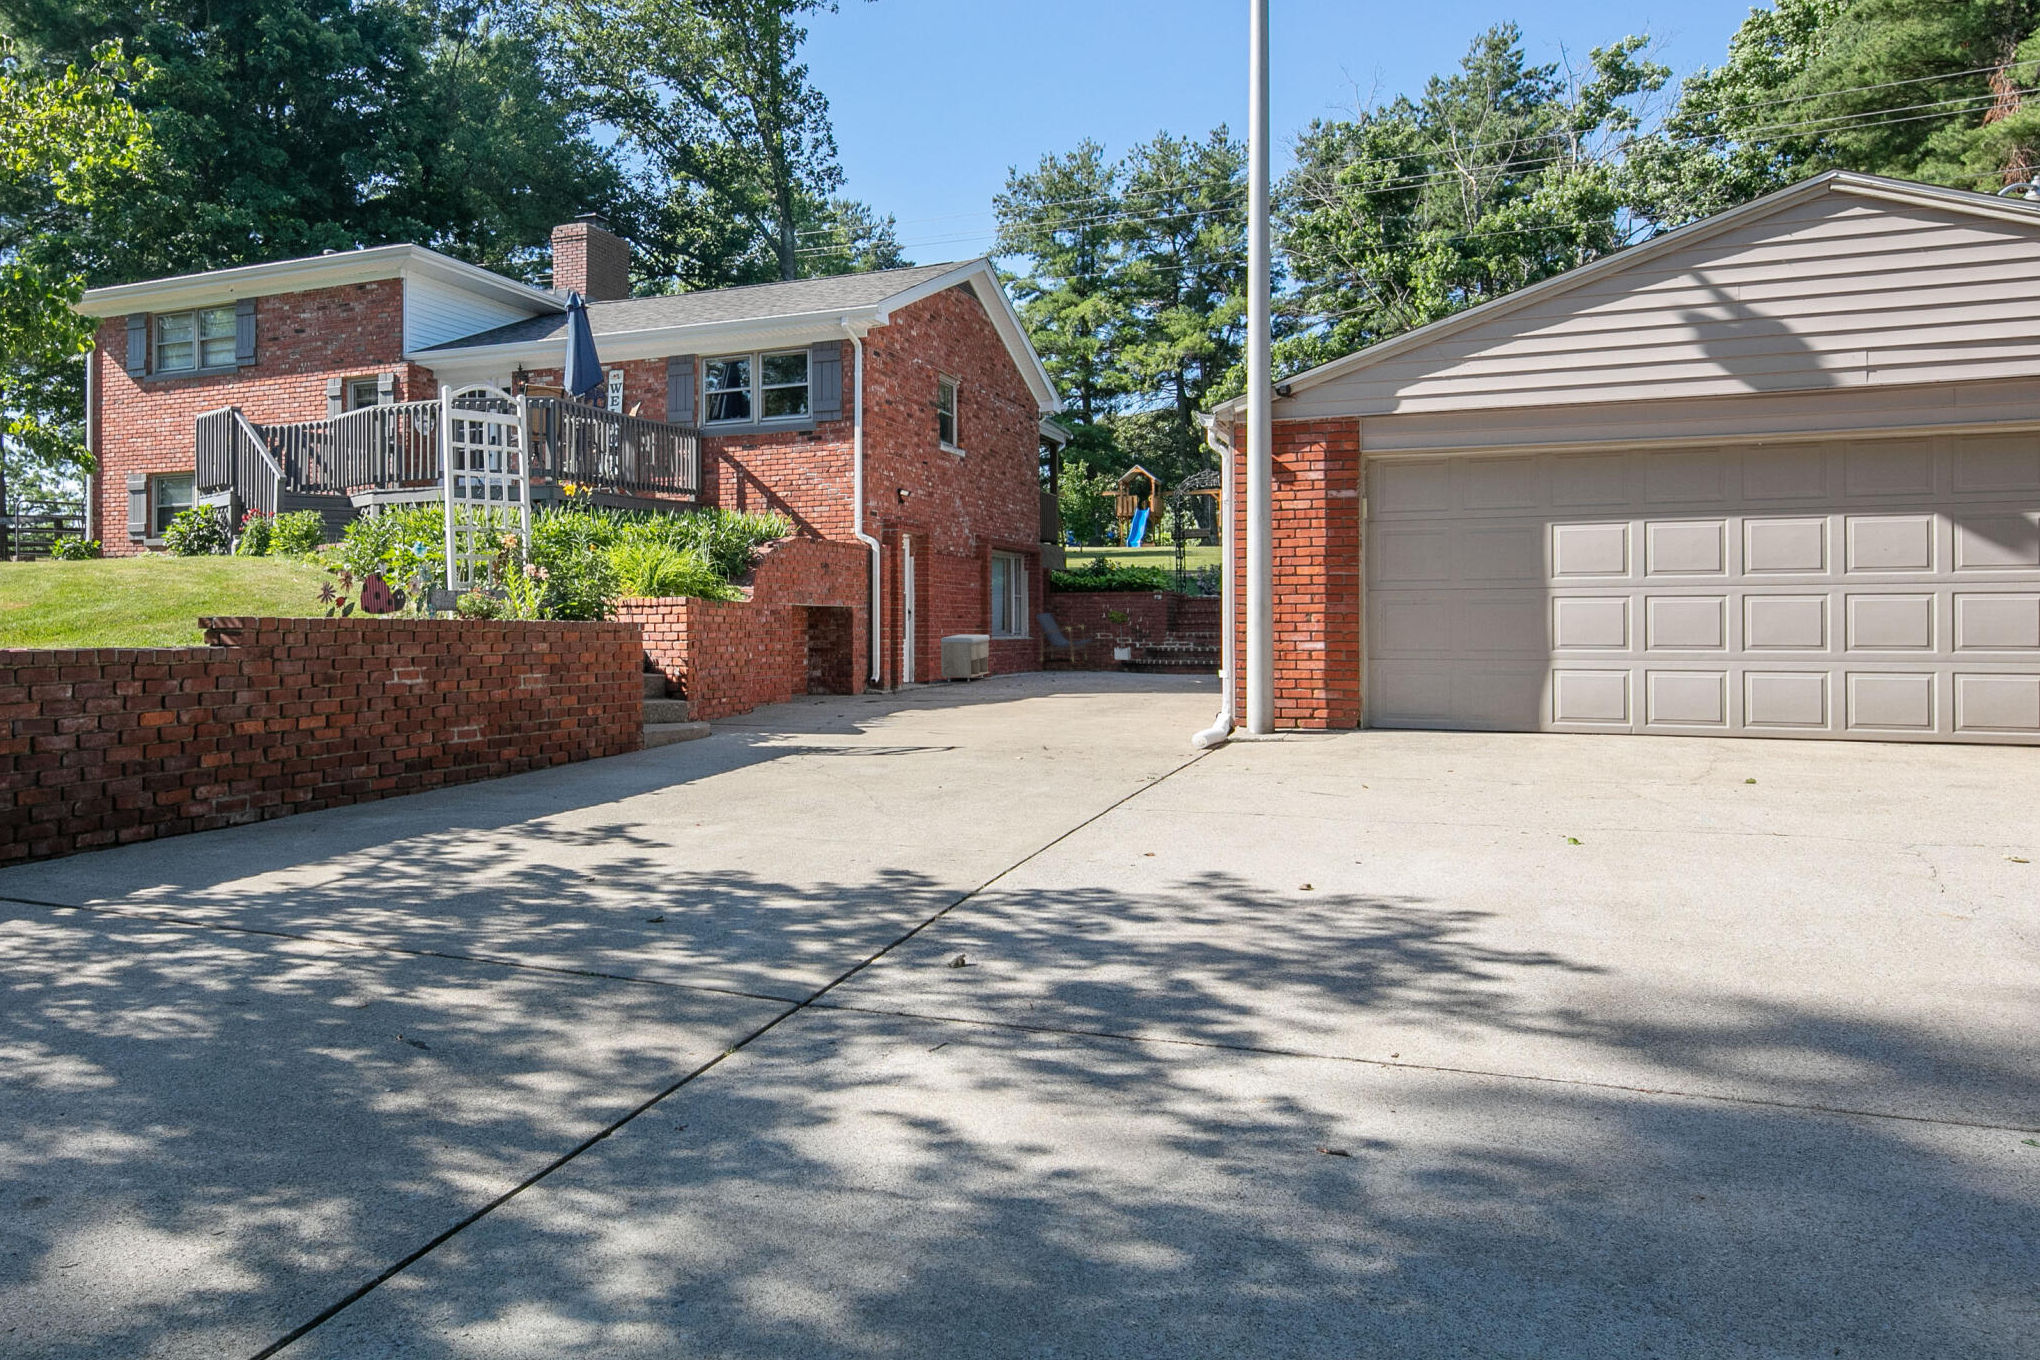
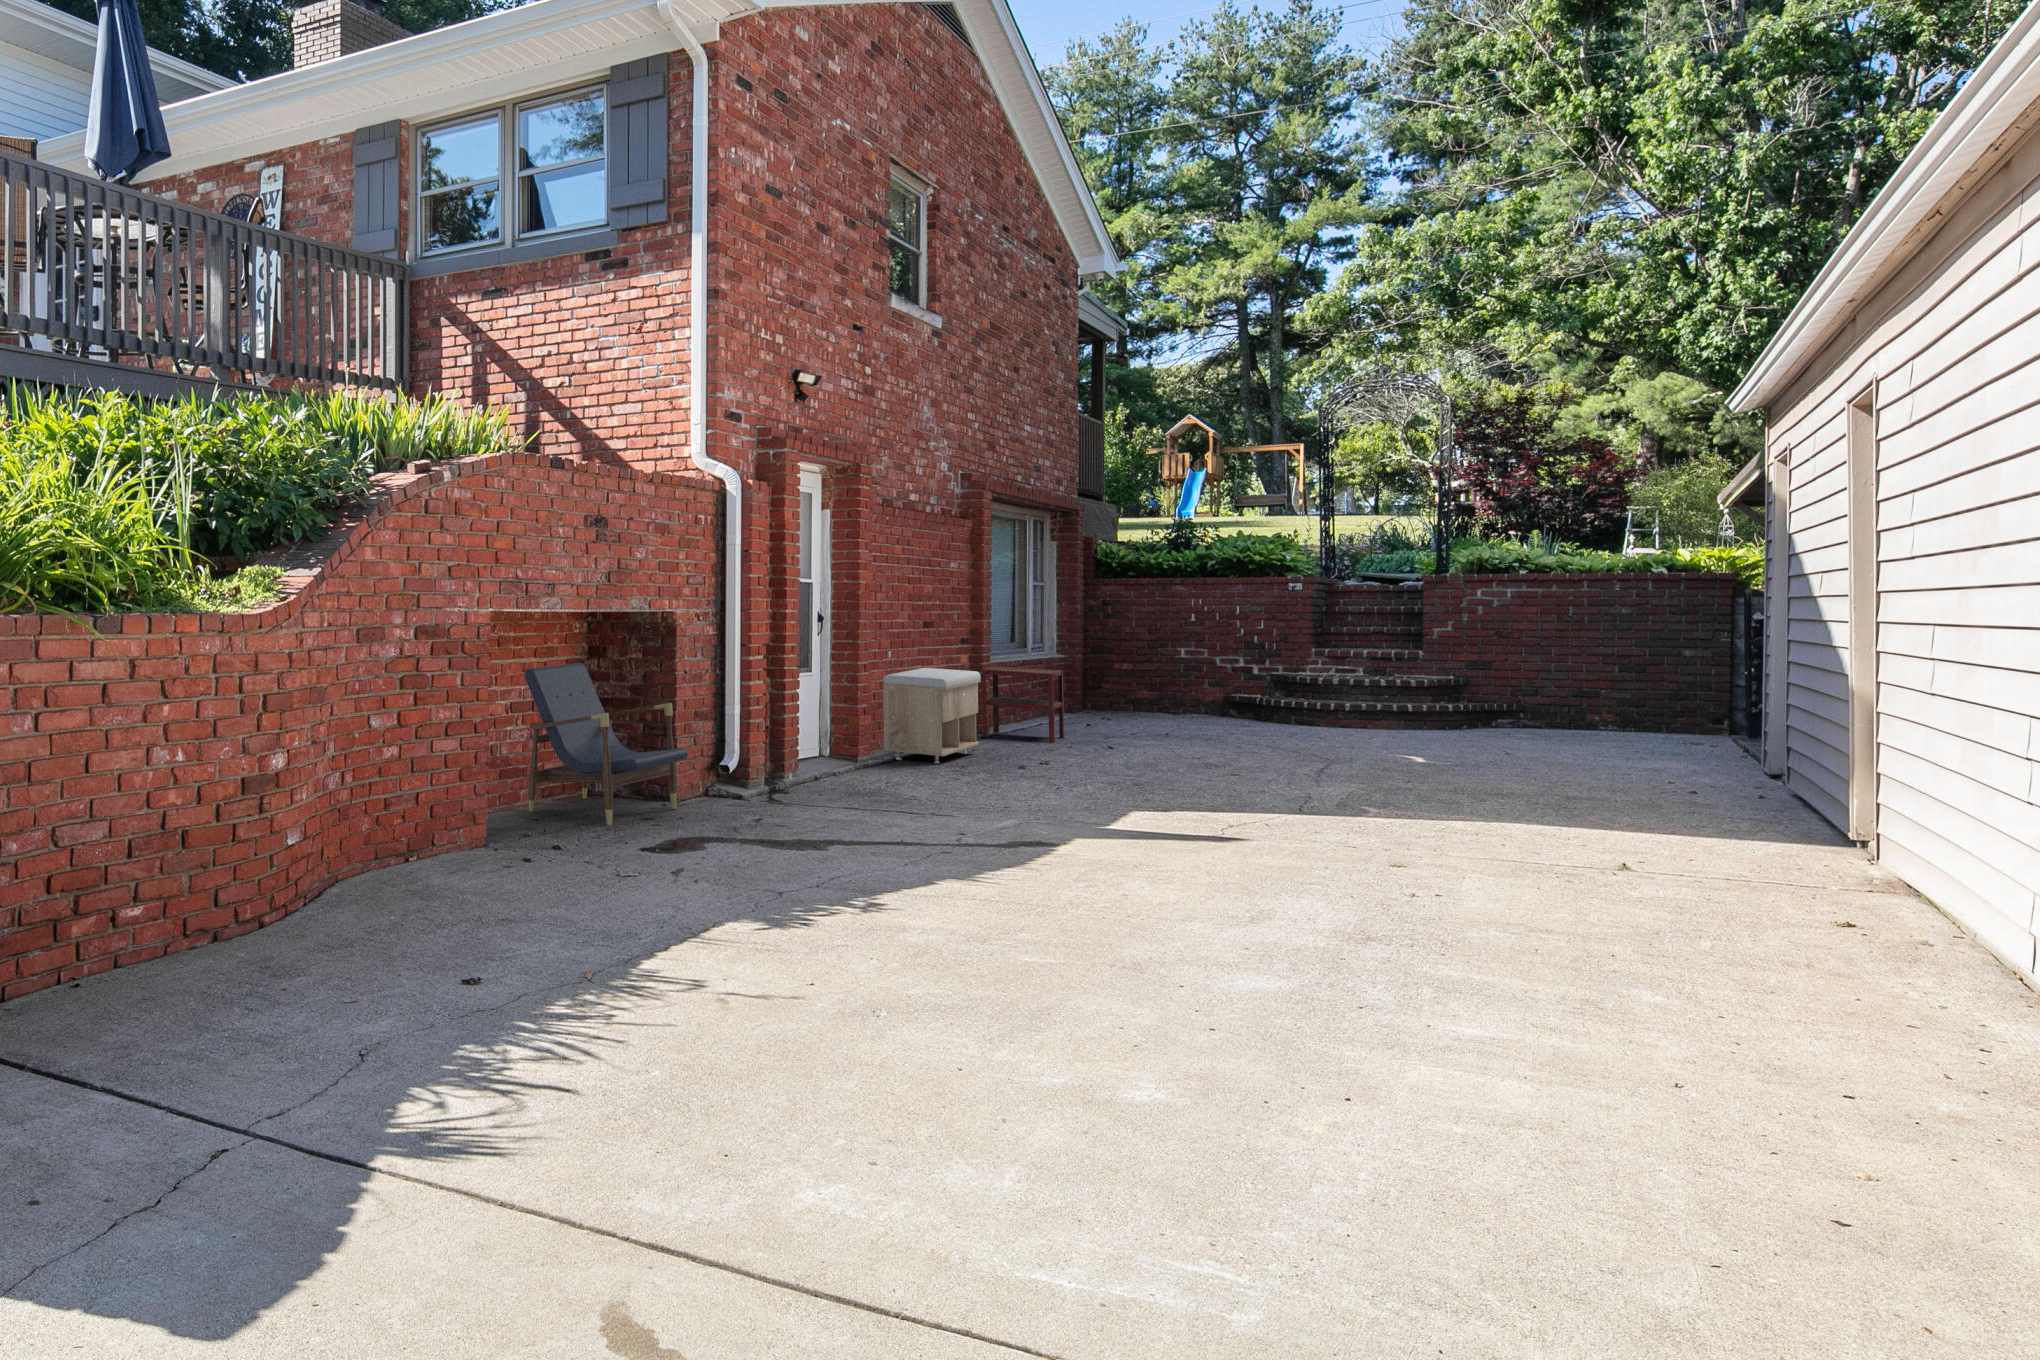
potted tree: present [1108,610,1131,660] -> none [1191,628,1231,715]
lounge chair: present [1037,613,1090,660] -> present [524,663,688,825]
side table: none [990,634,1034,673] -> present [982,666,1065,743]

